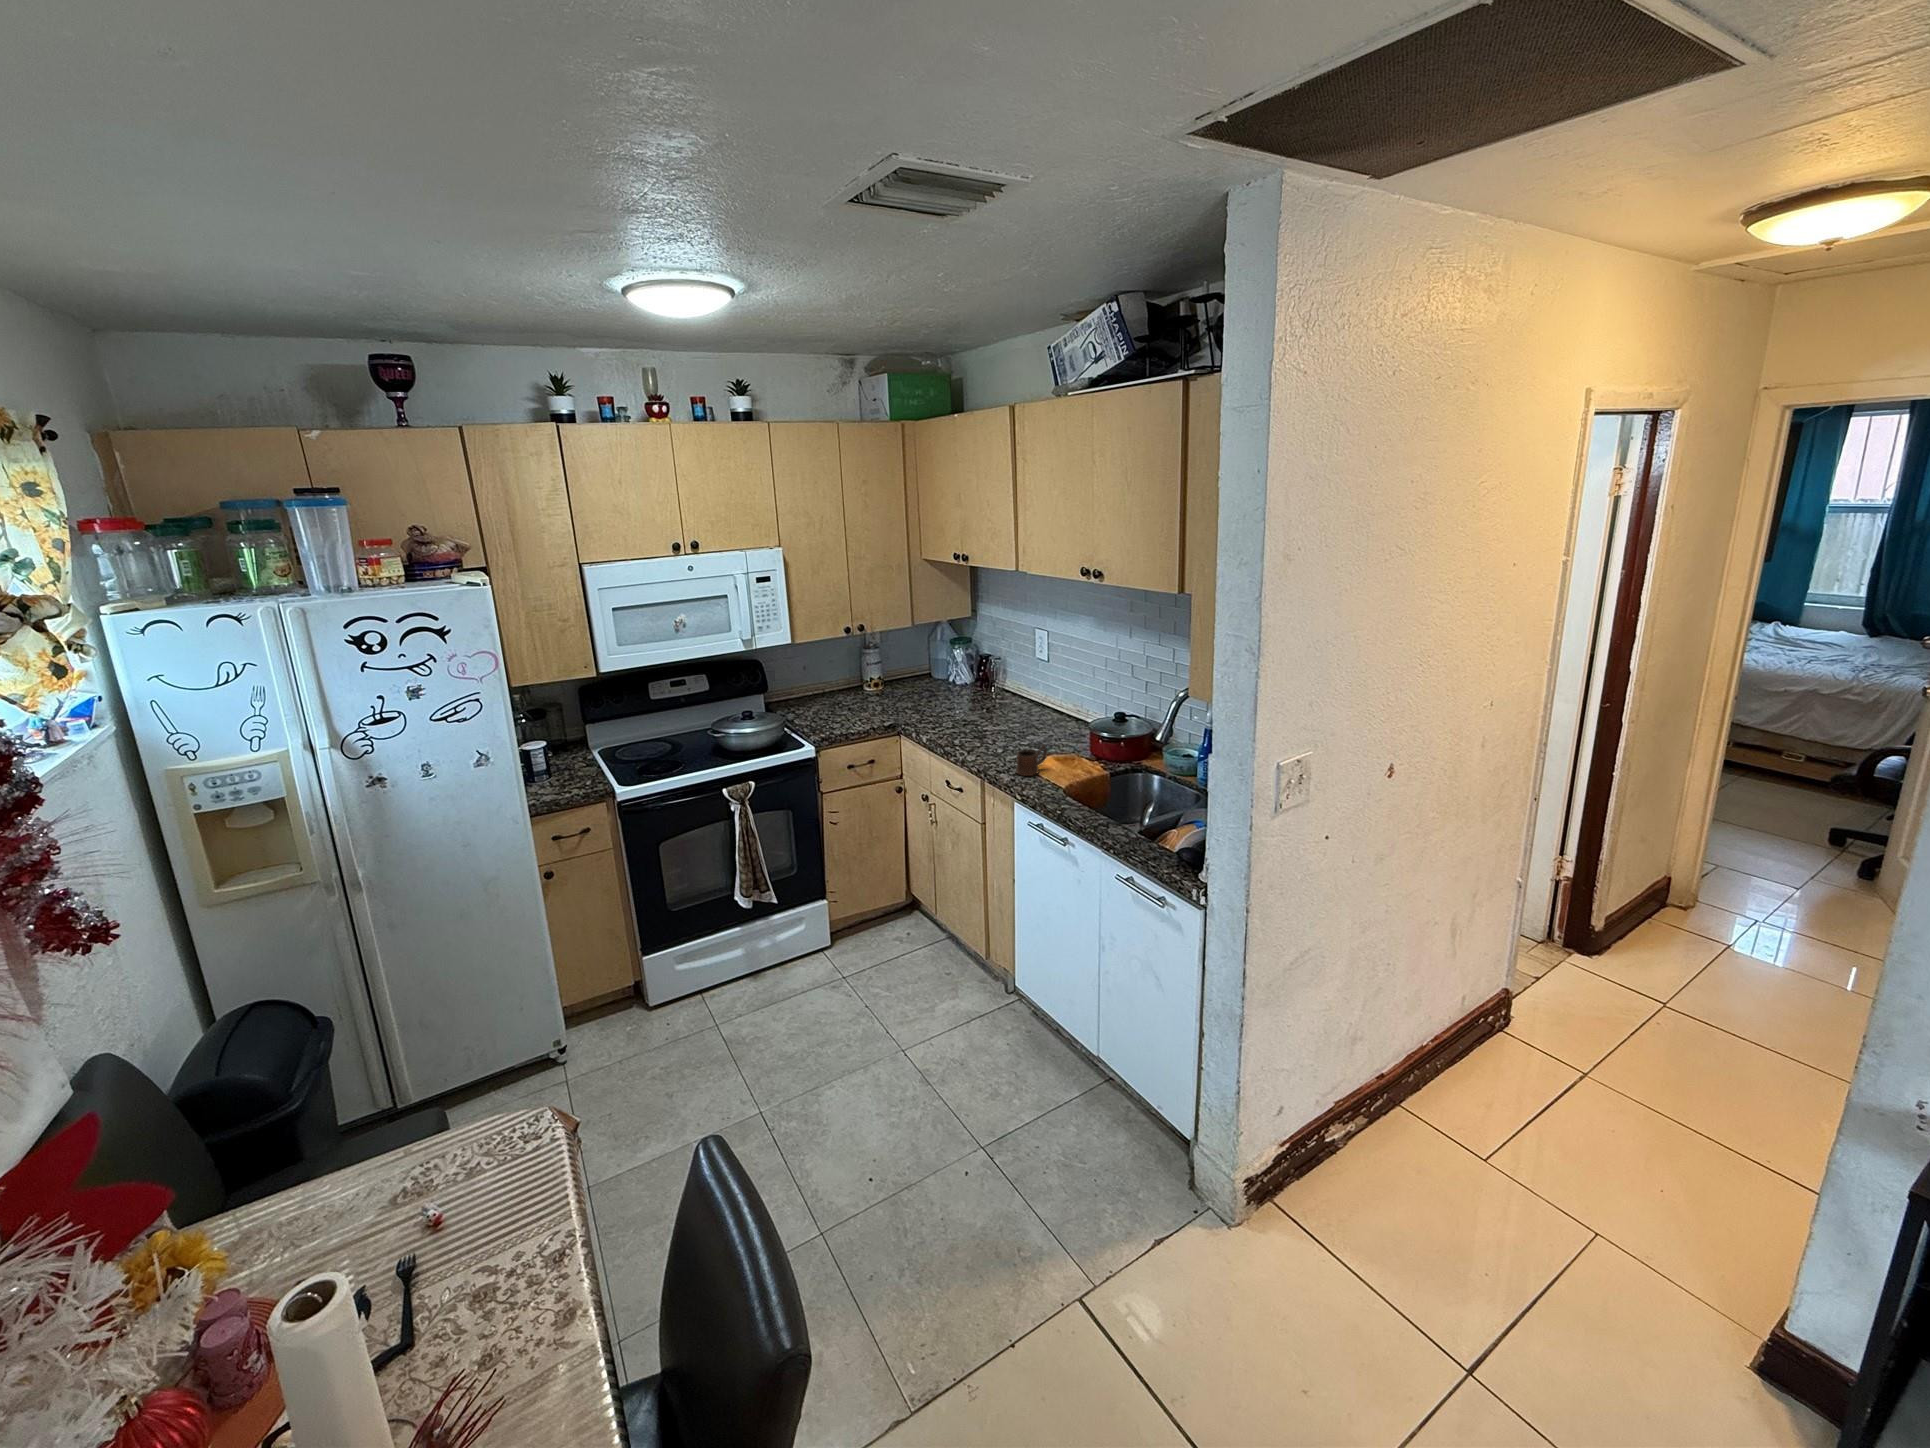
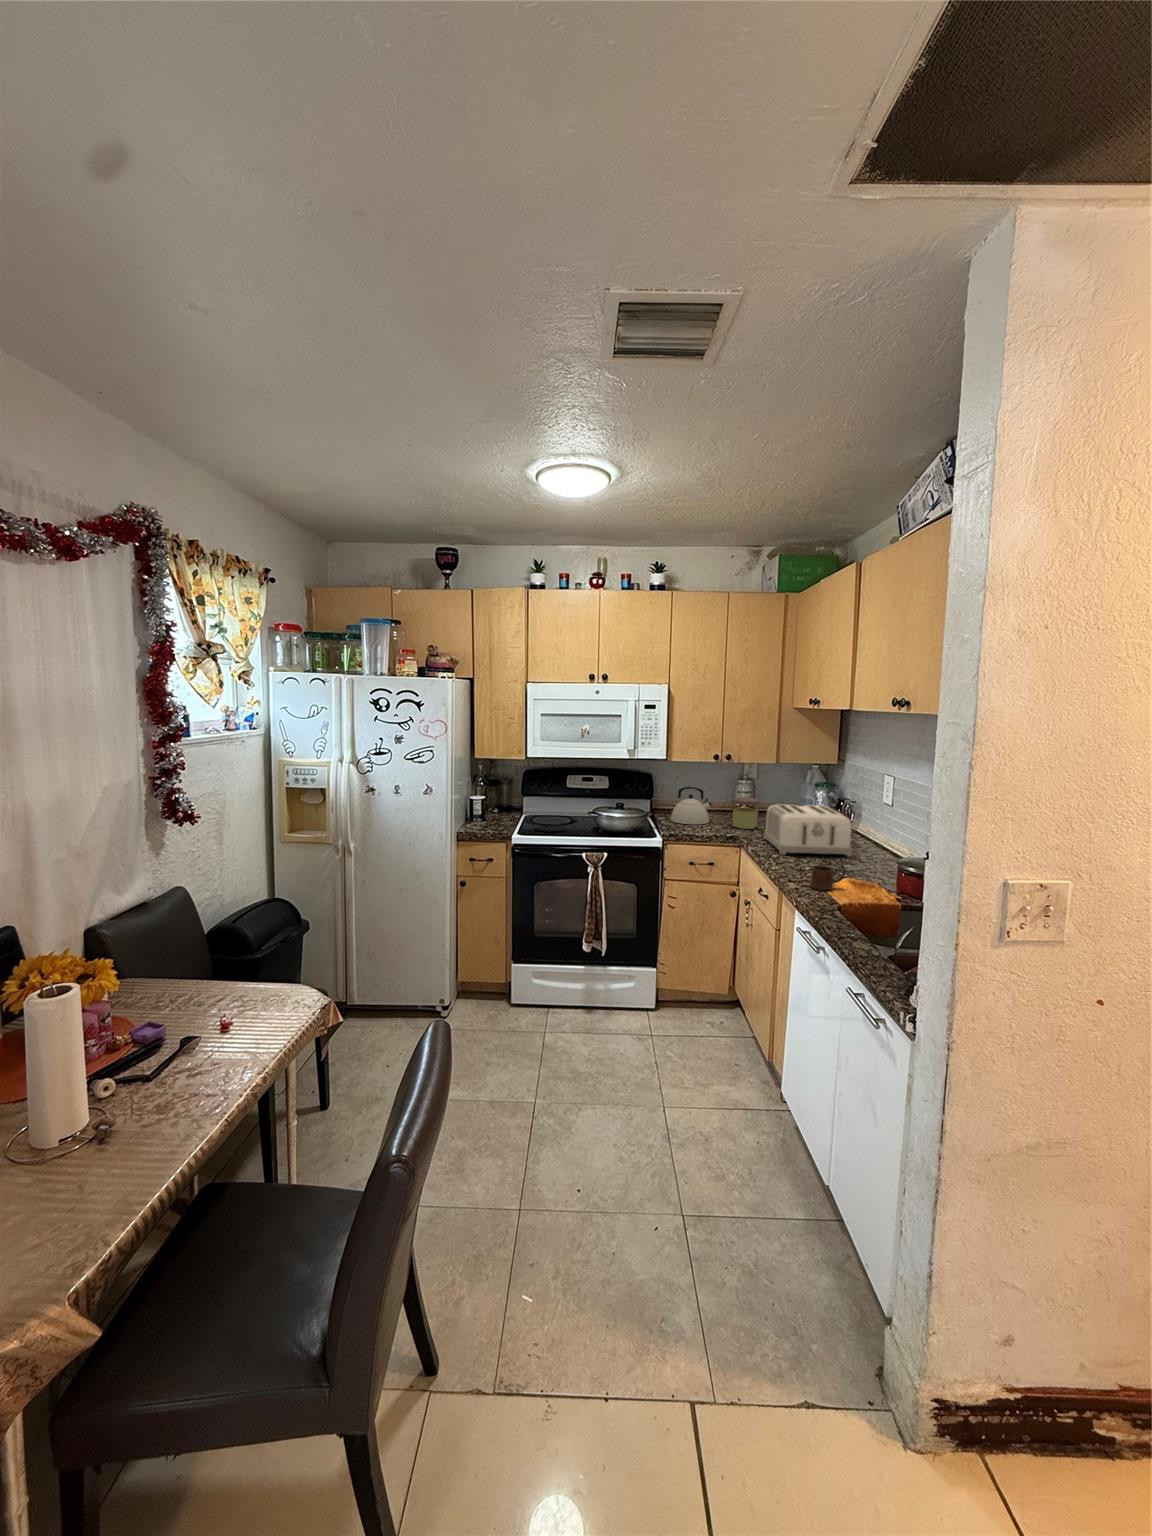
kettle: none [801,672,849,719] -> present [671,787,712,824]
jar: none [874,673,904,712] -> present [732,797,760,829]
toaster: none [923,673,1023,739] -> present [764,804,852,857]

